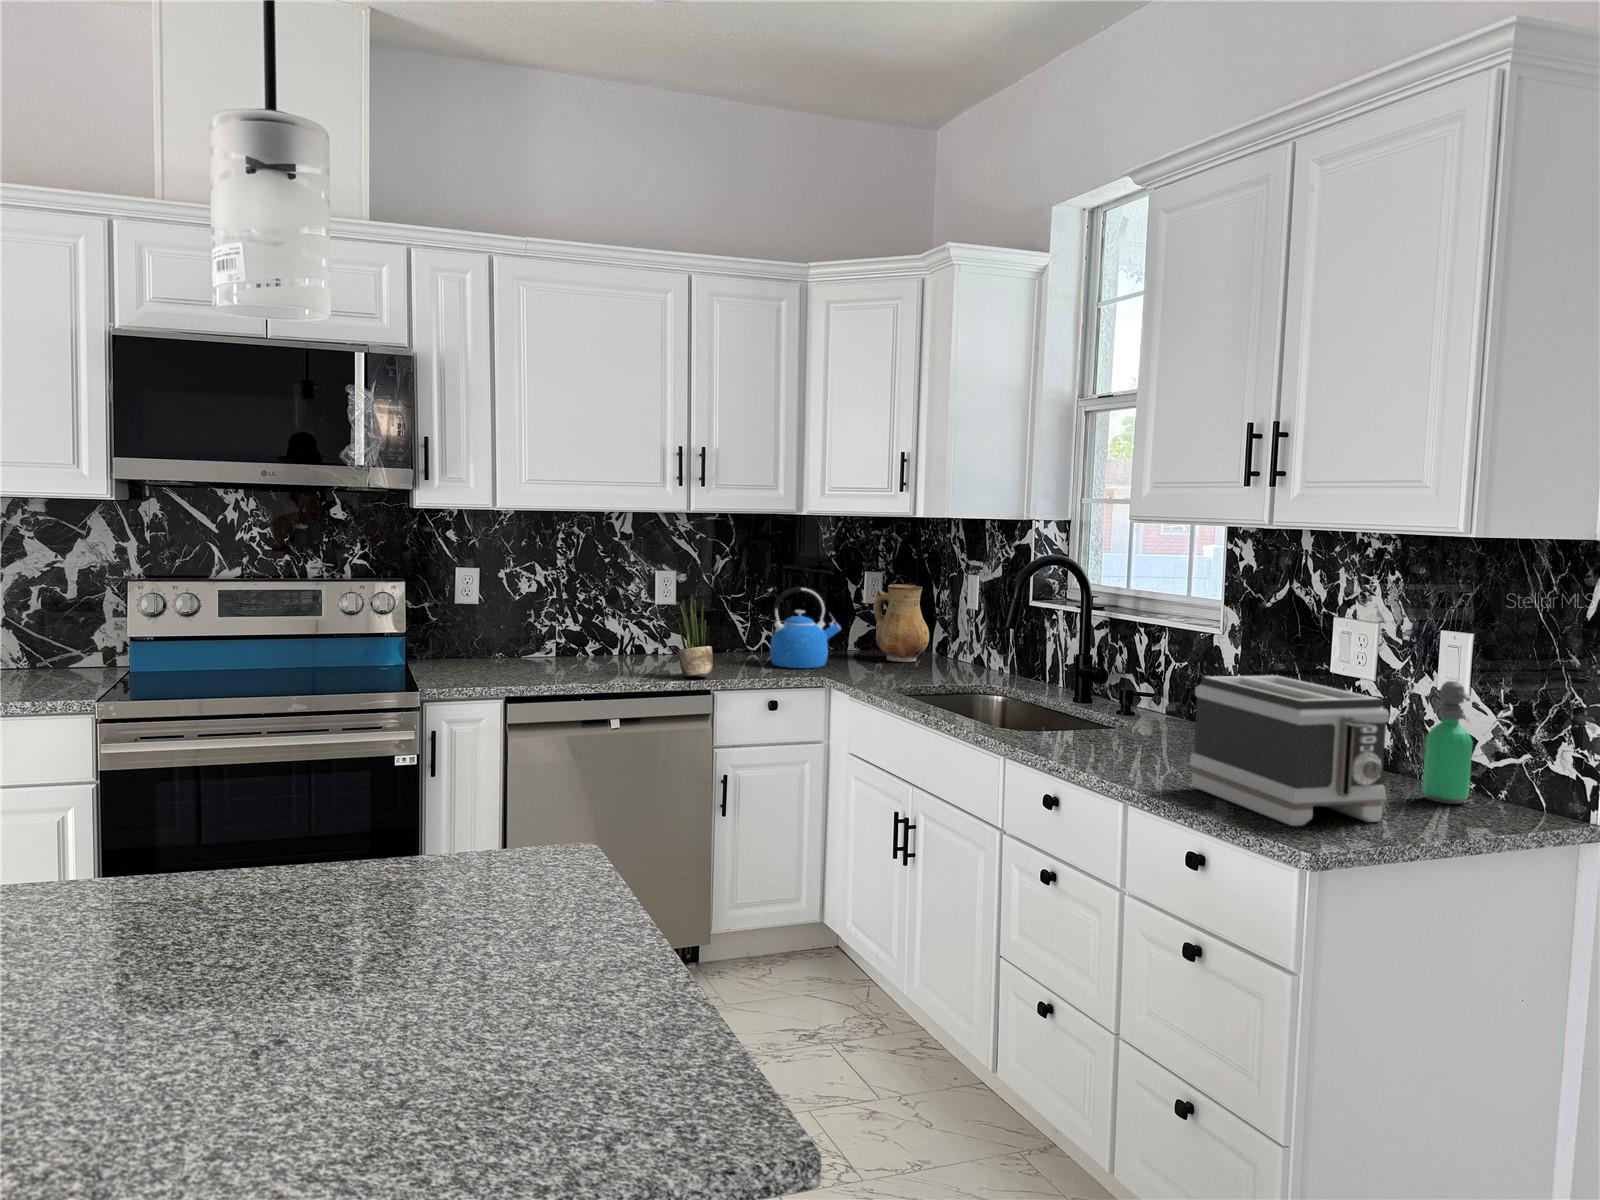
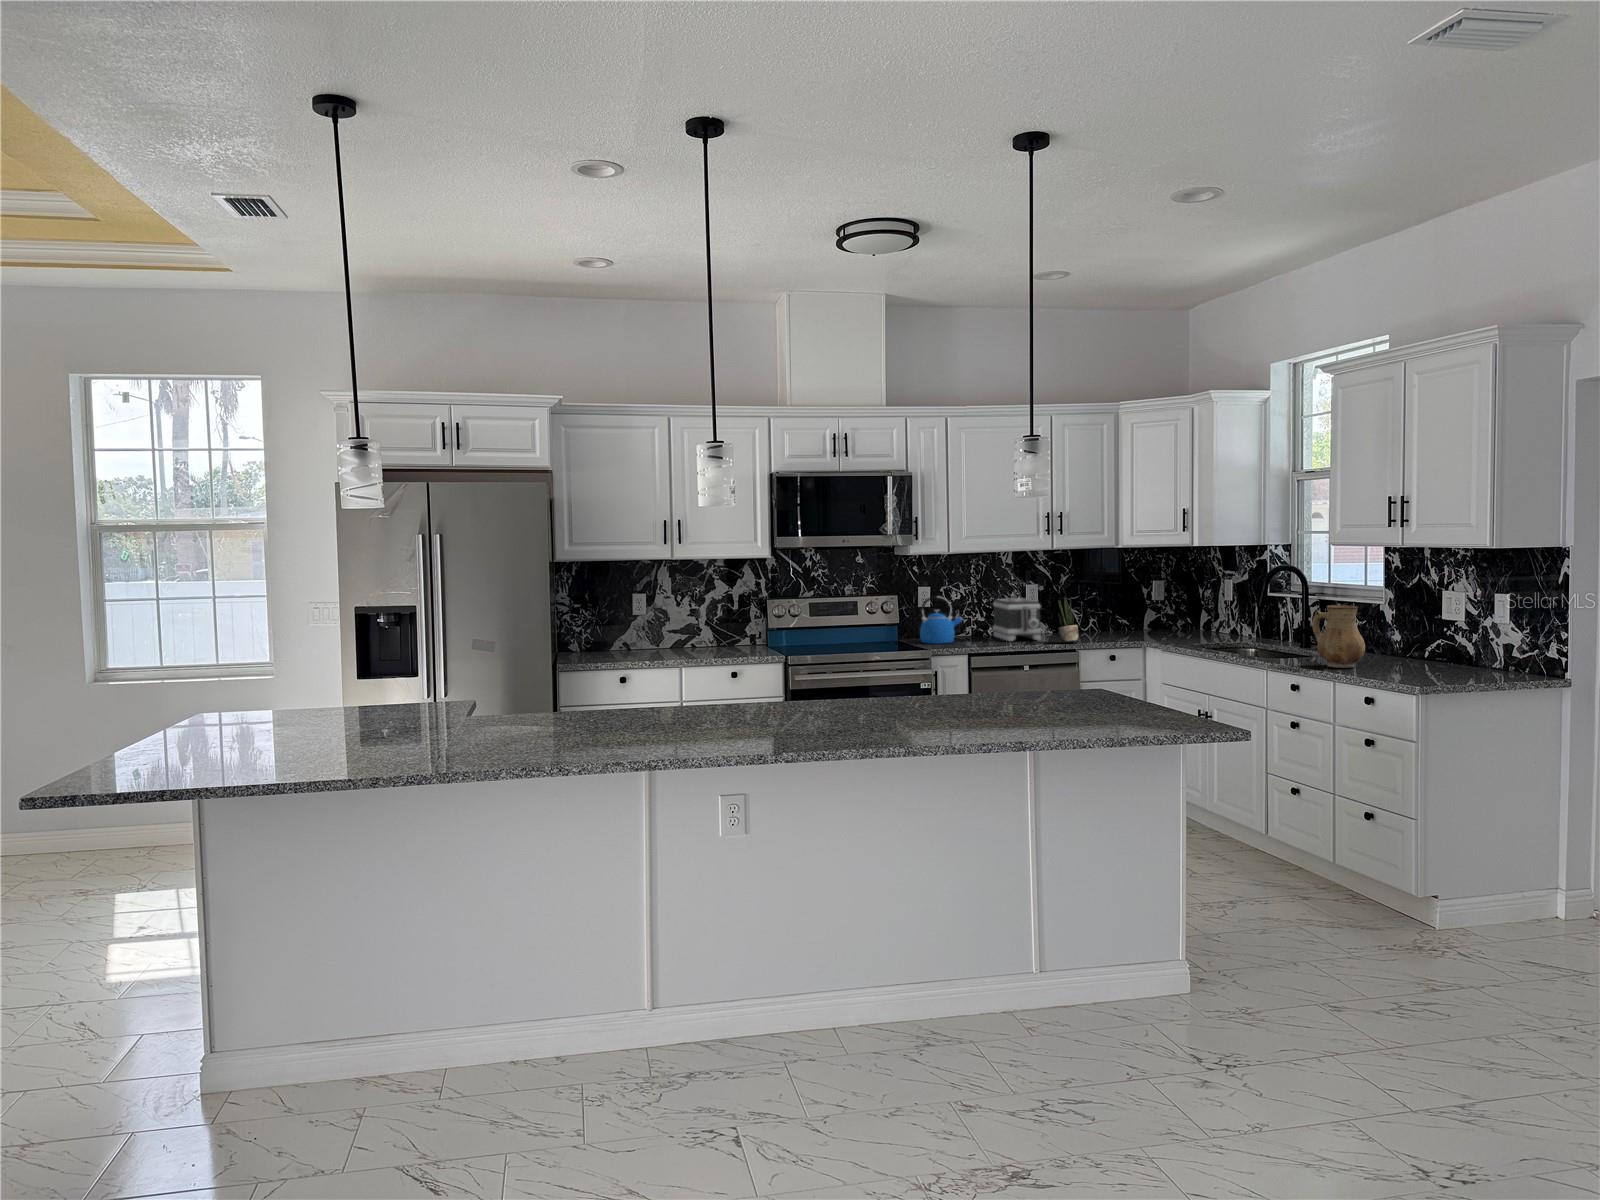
ceramic pitcher: present [874,584,929,662] -> present [1312,605,1365,668]
kettle: present [770,587,841,668] -> present [920,596,962,644]
toaster: present [1189,675,1389,826] -> present [993,598,1041,641]
soap dispenser: present [1422,681,1473,804] -> none [1486,617,1510,676]

